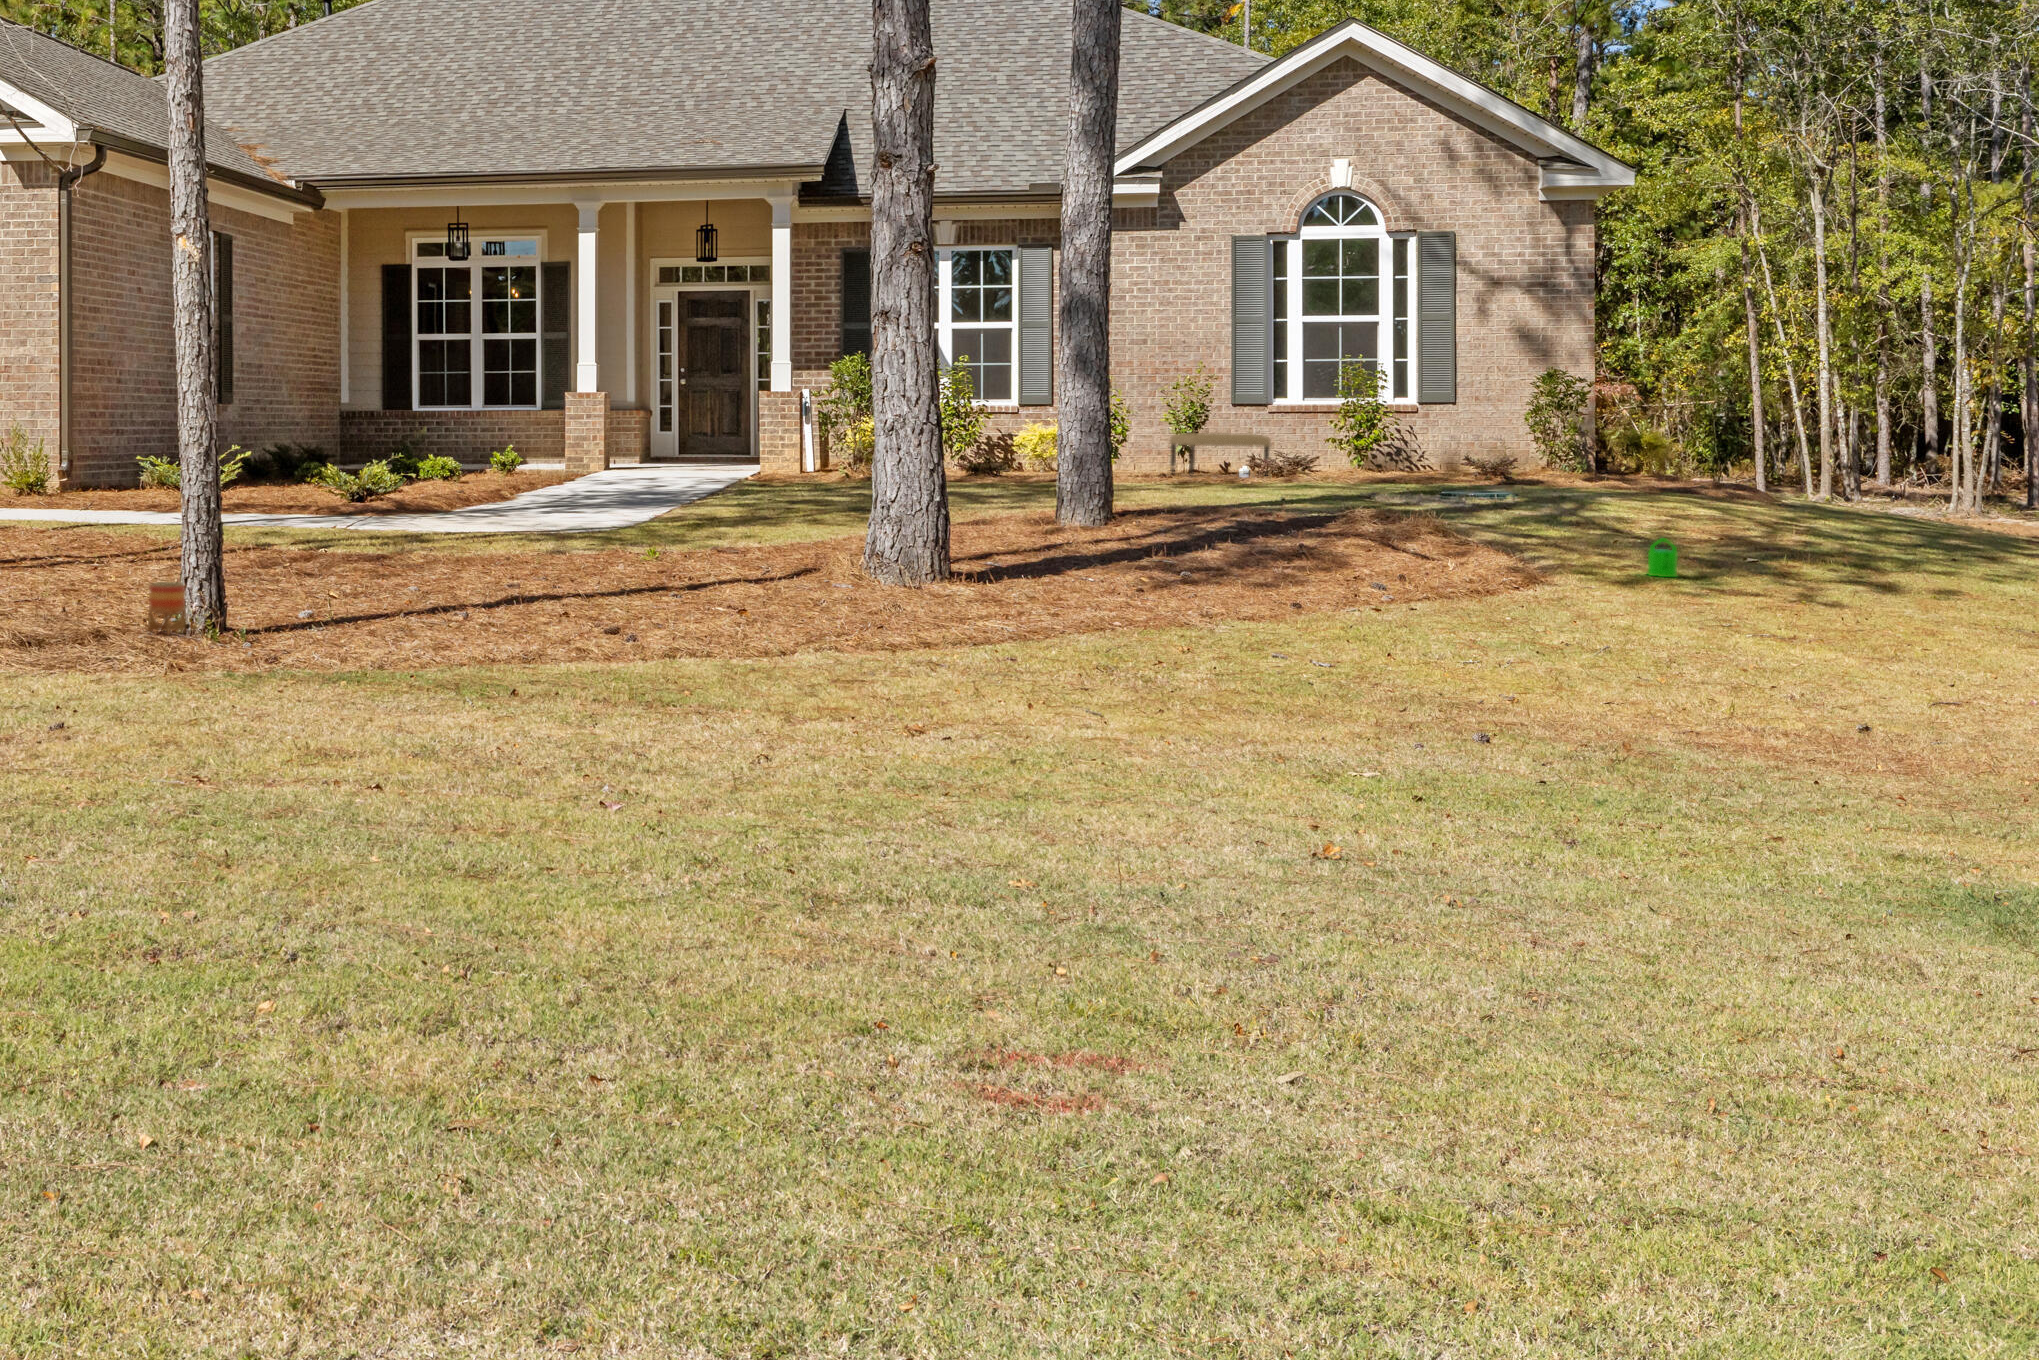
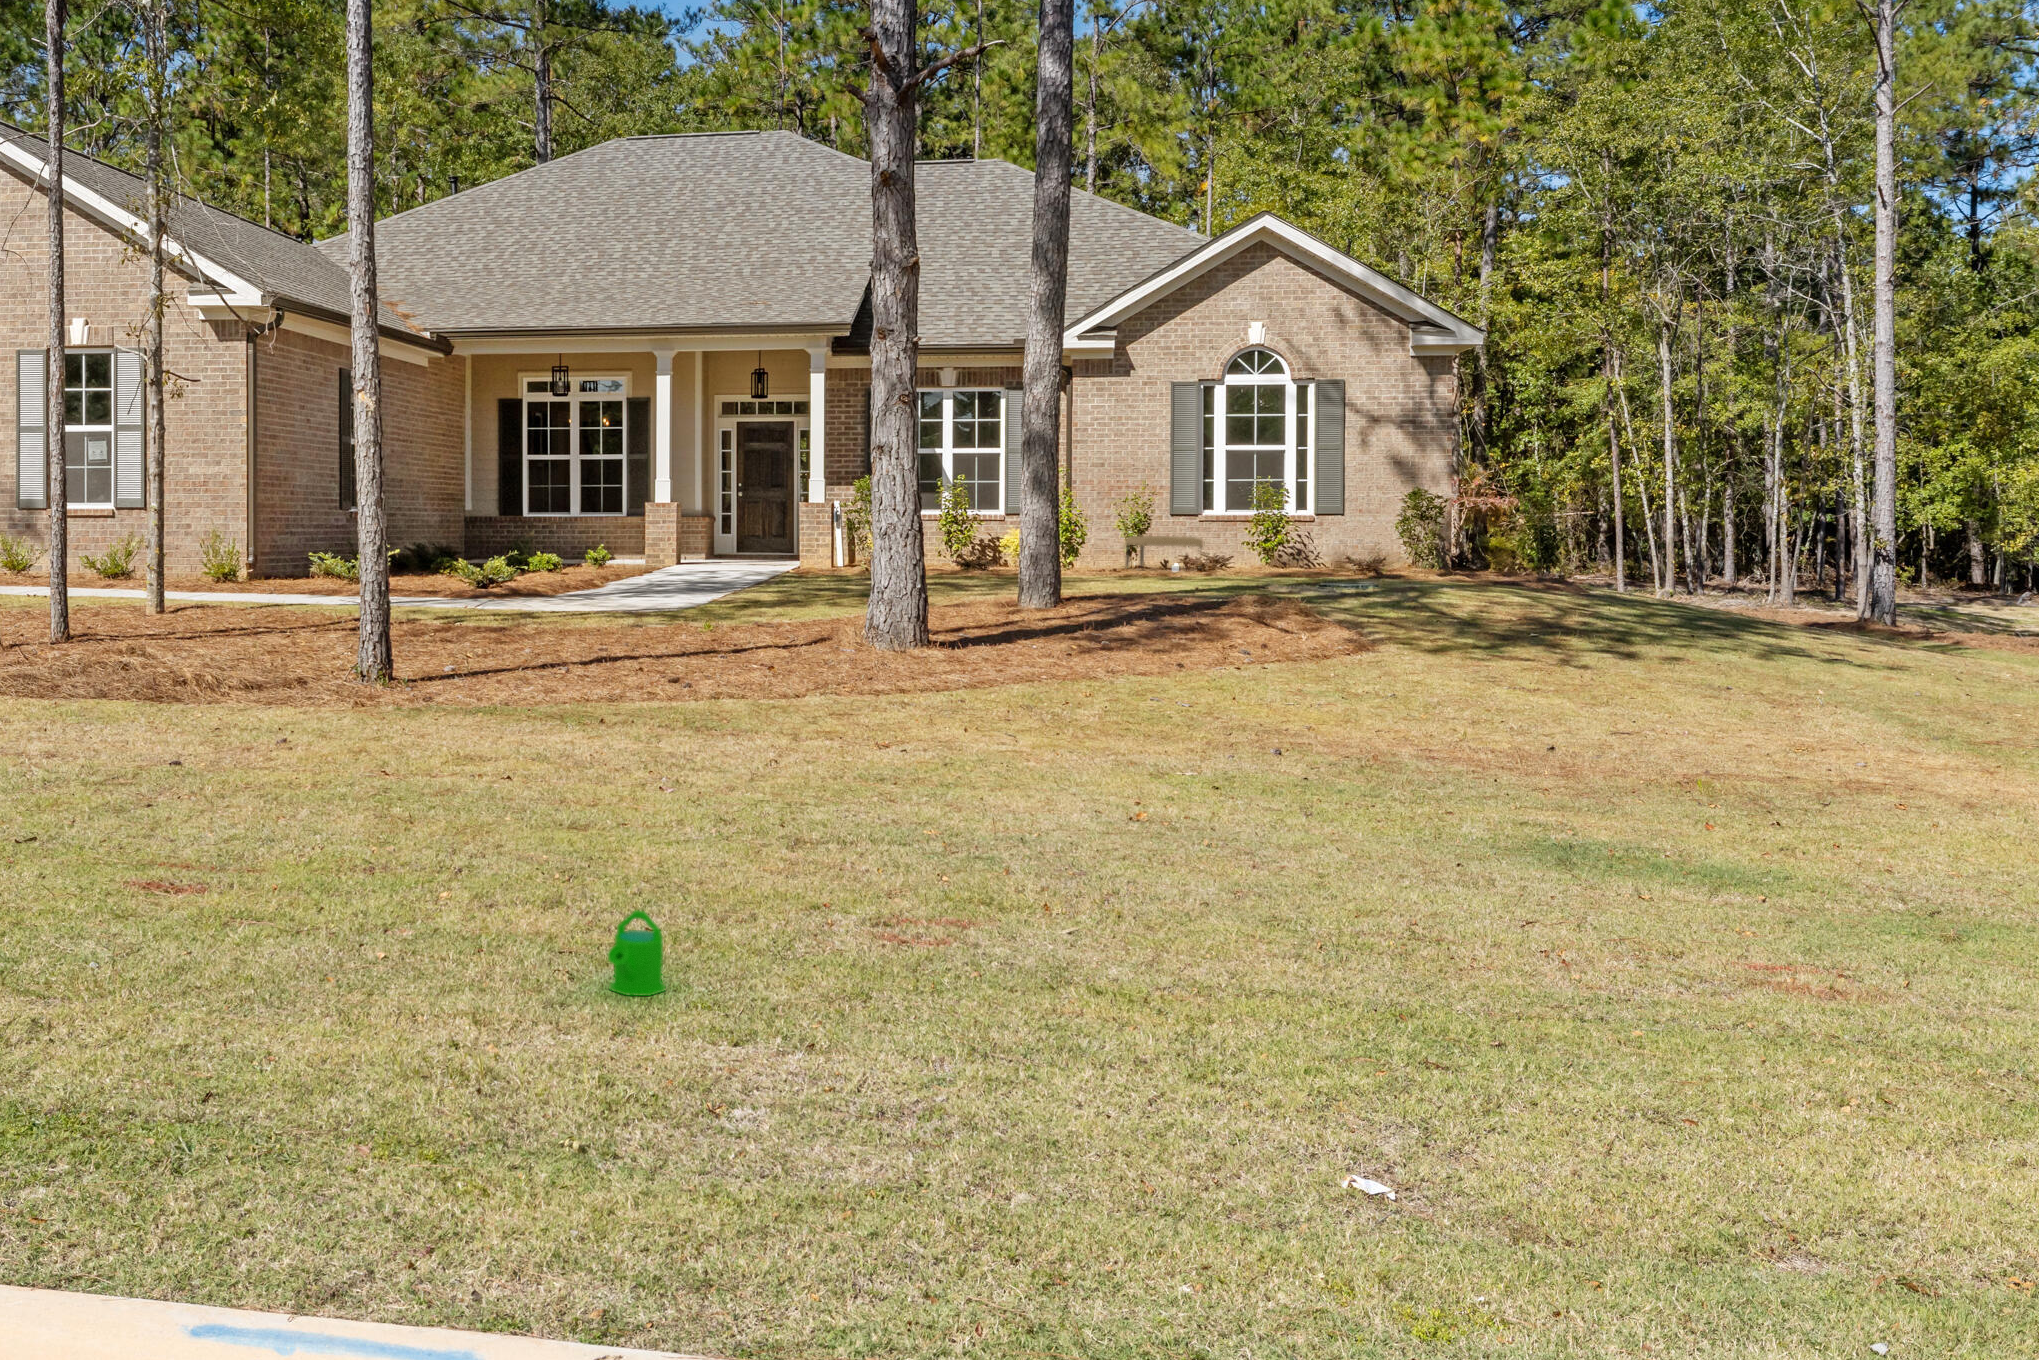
watering can: present [1647,538,1678,577] -> present [608,910,666,996]
planter: present [148,582,186,635] -> none [333,648,361,687]

